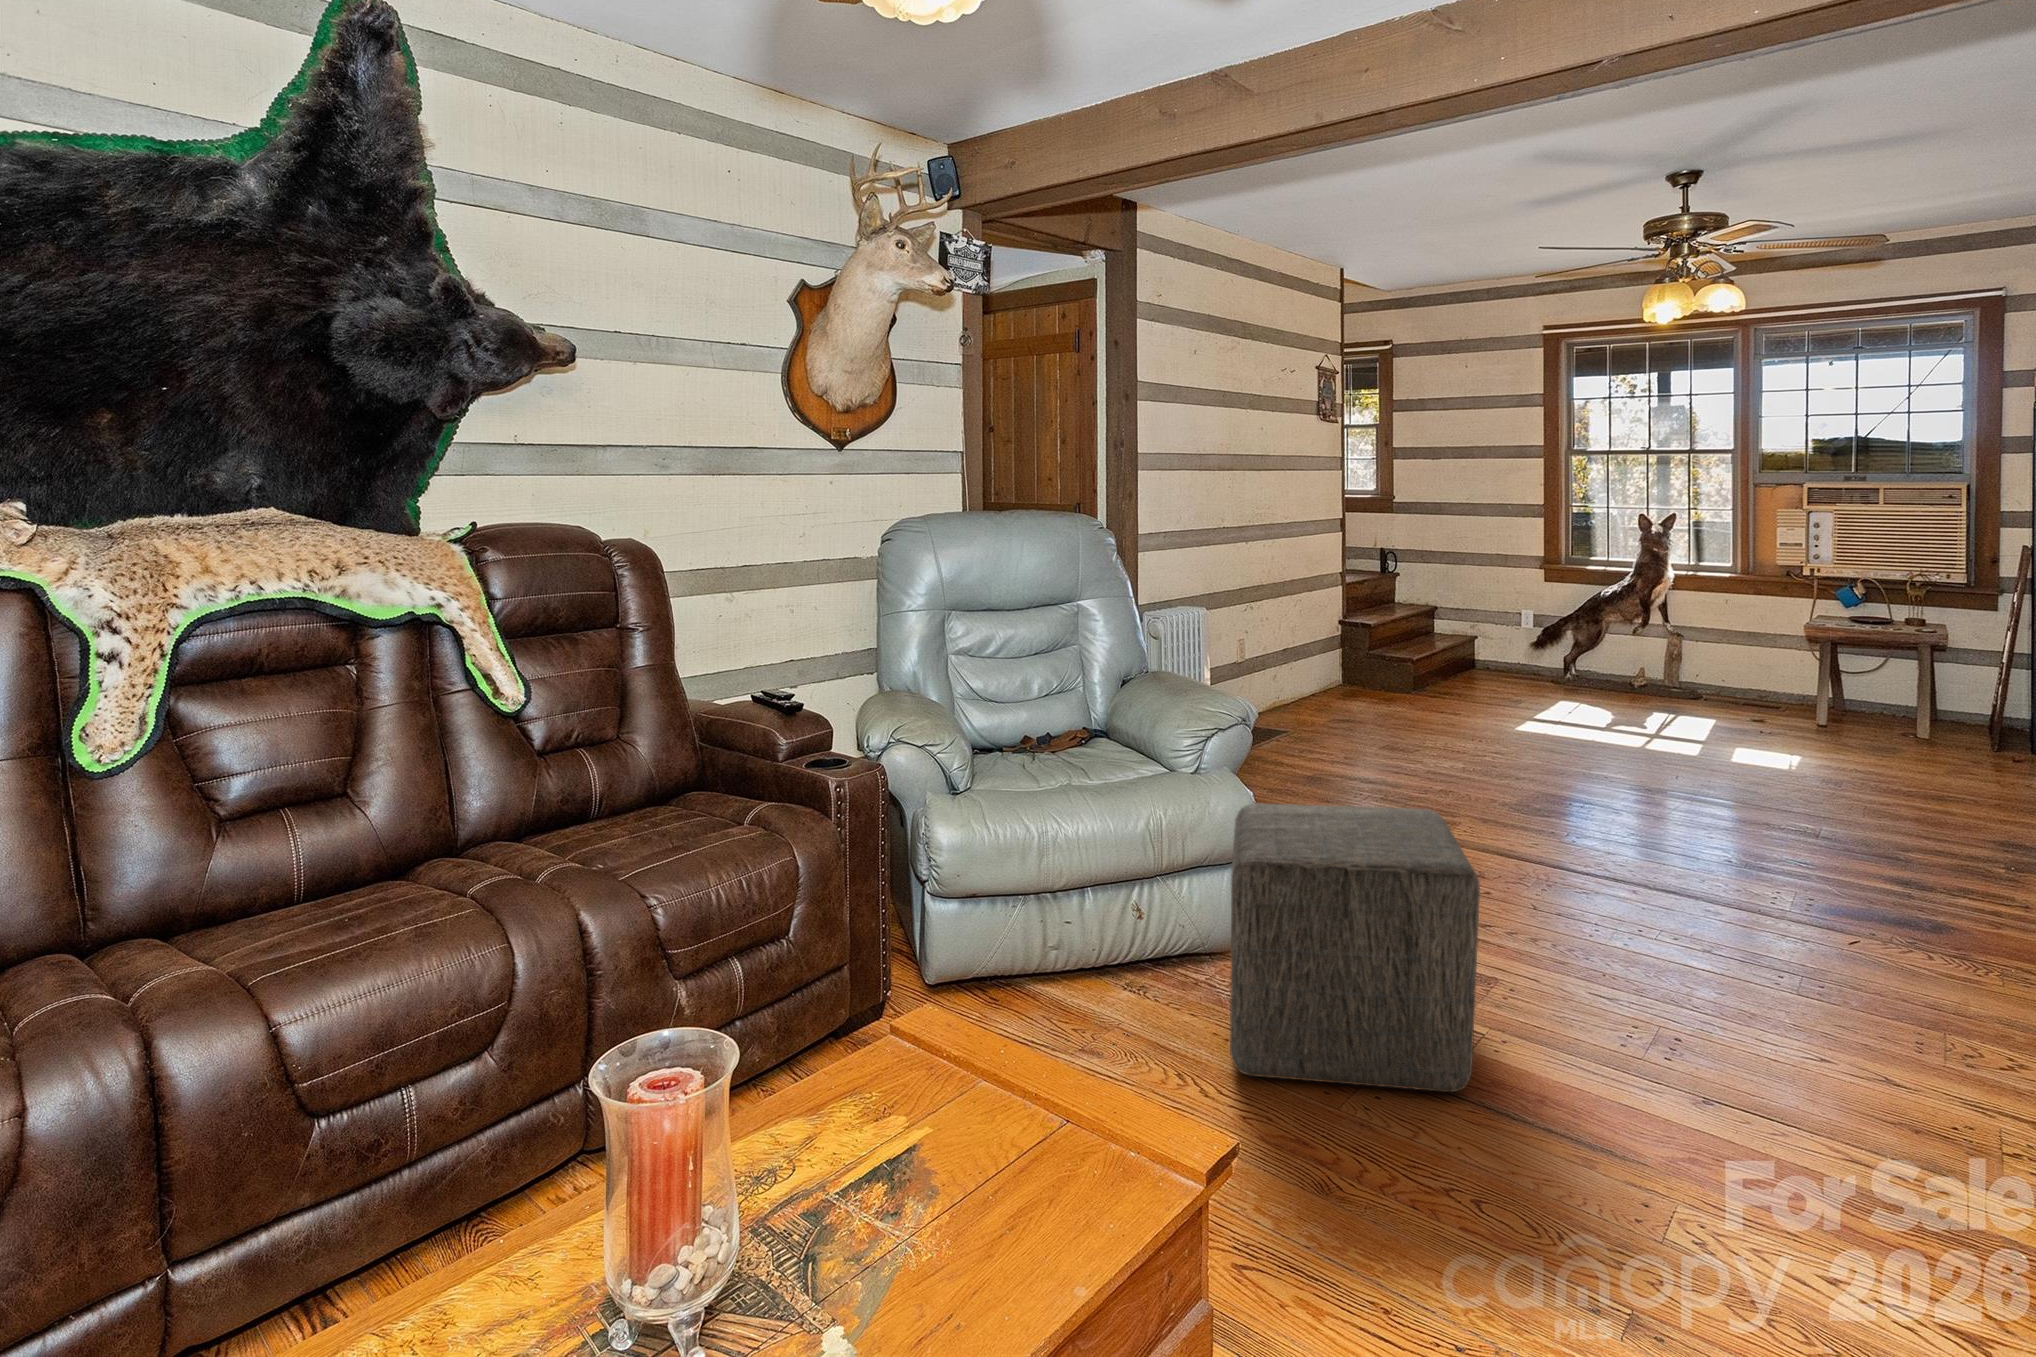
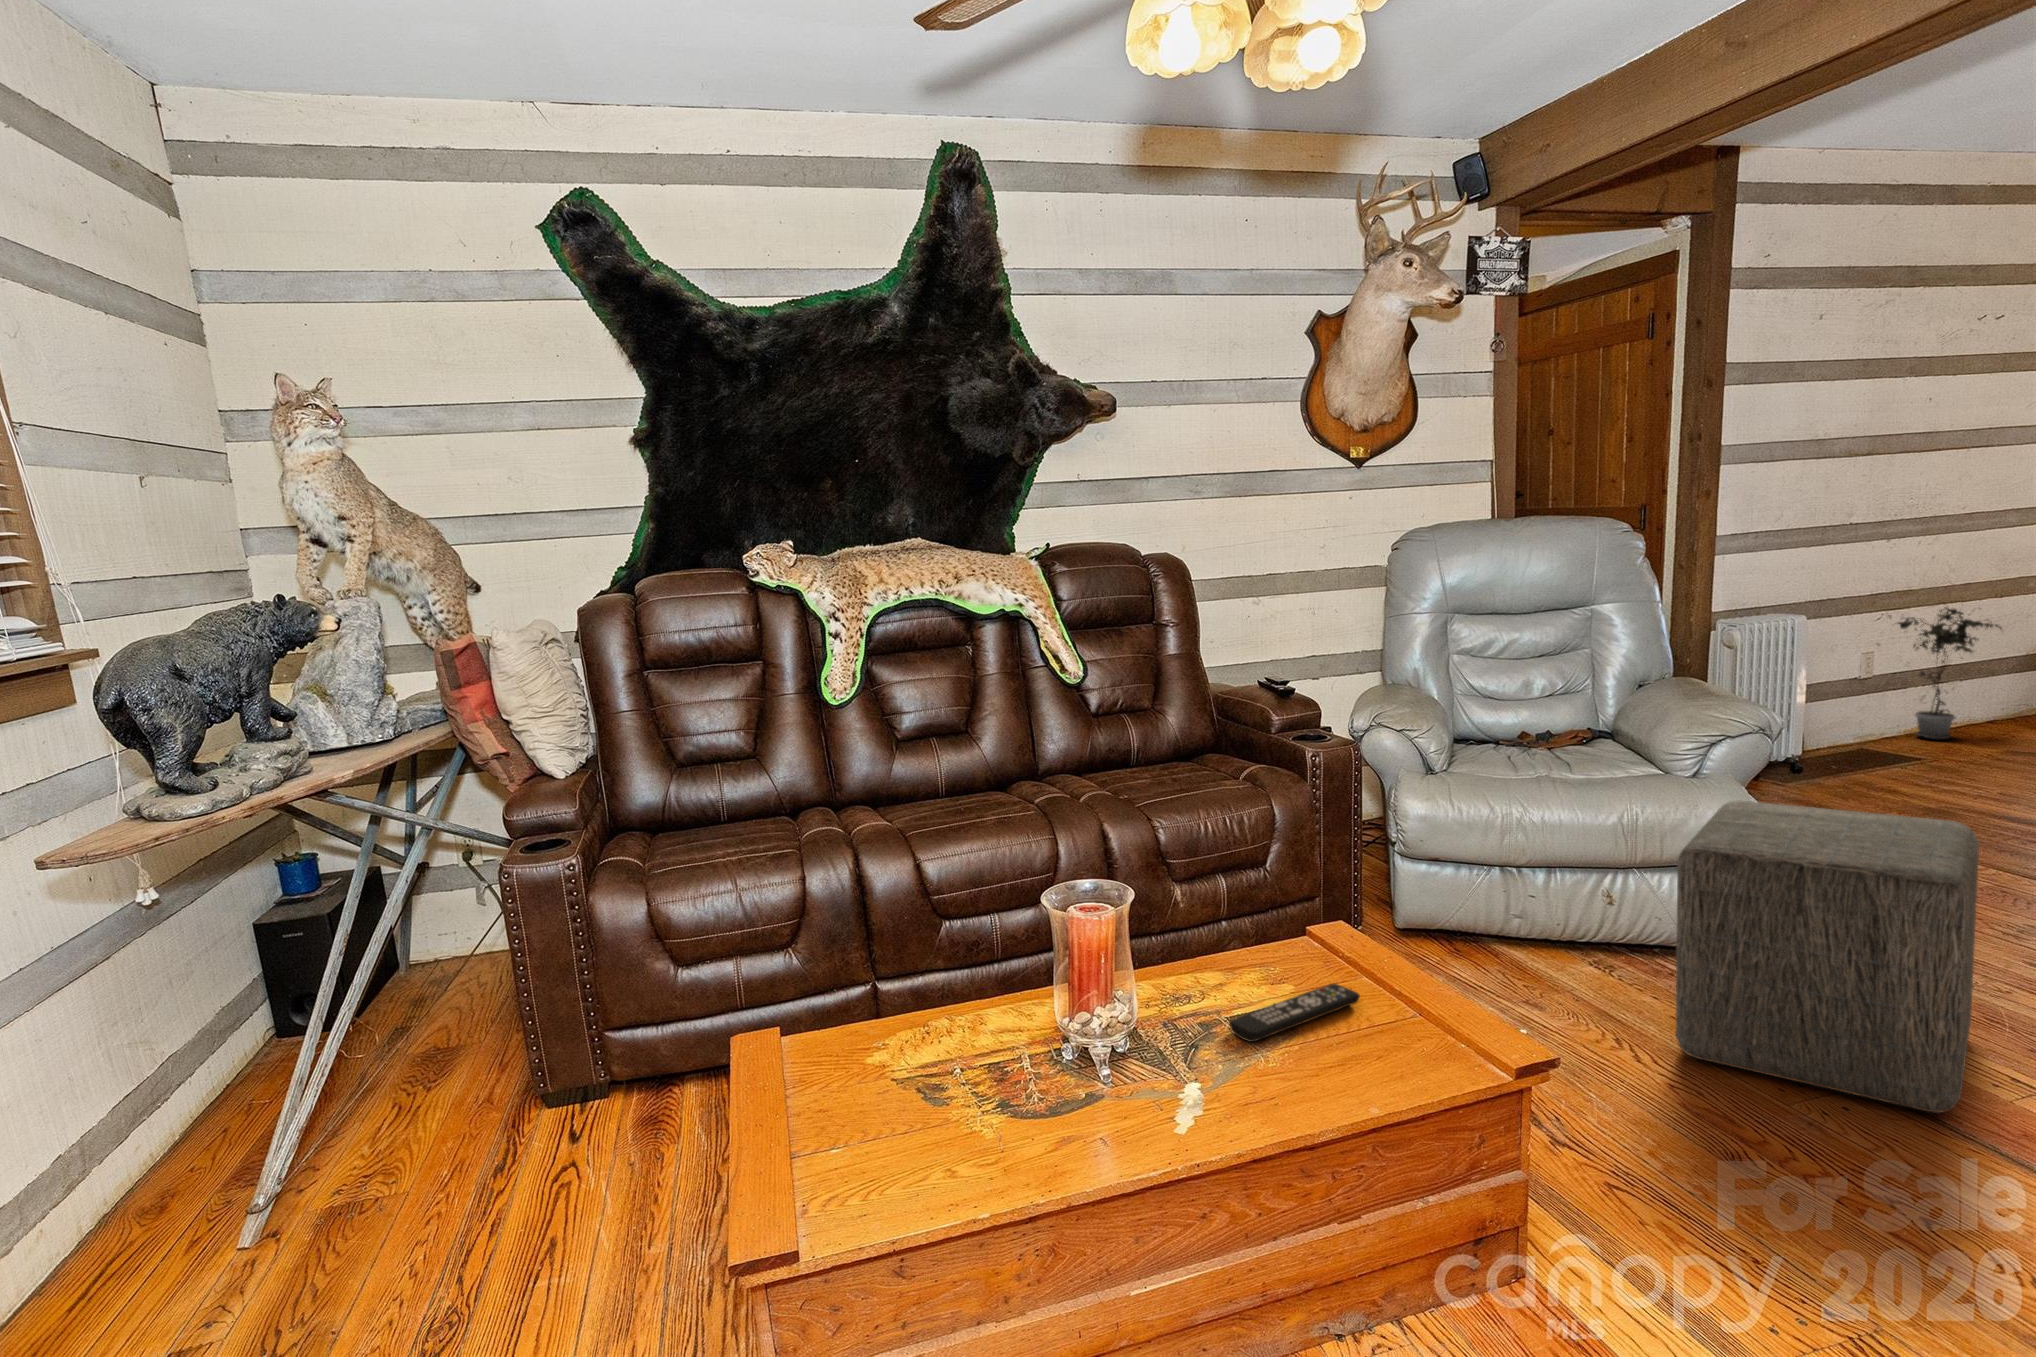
potted plant: none [1262,609,1339,725] -> present [1898,602,2001,739]
remote control: none [849,1103,999,1227] -> present [1229,983,1360,1042]

